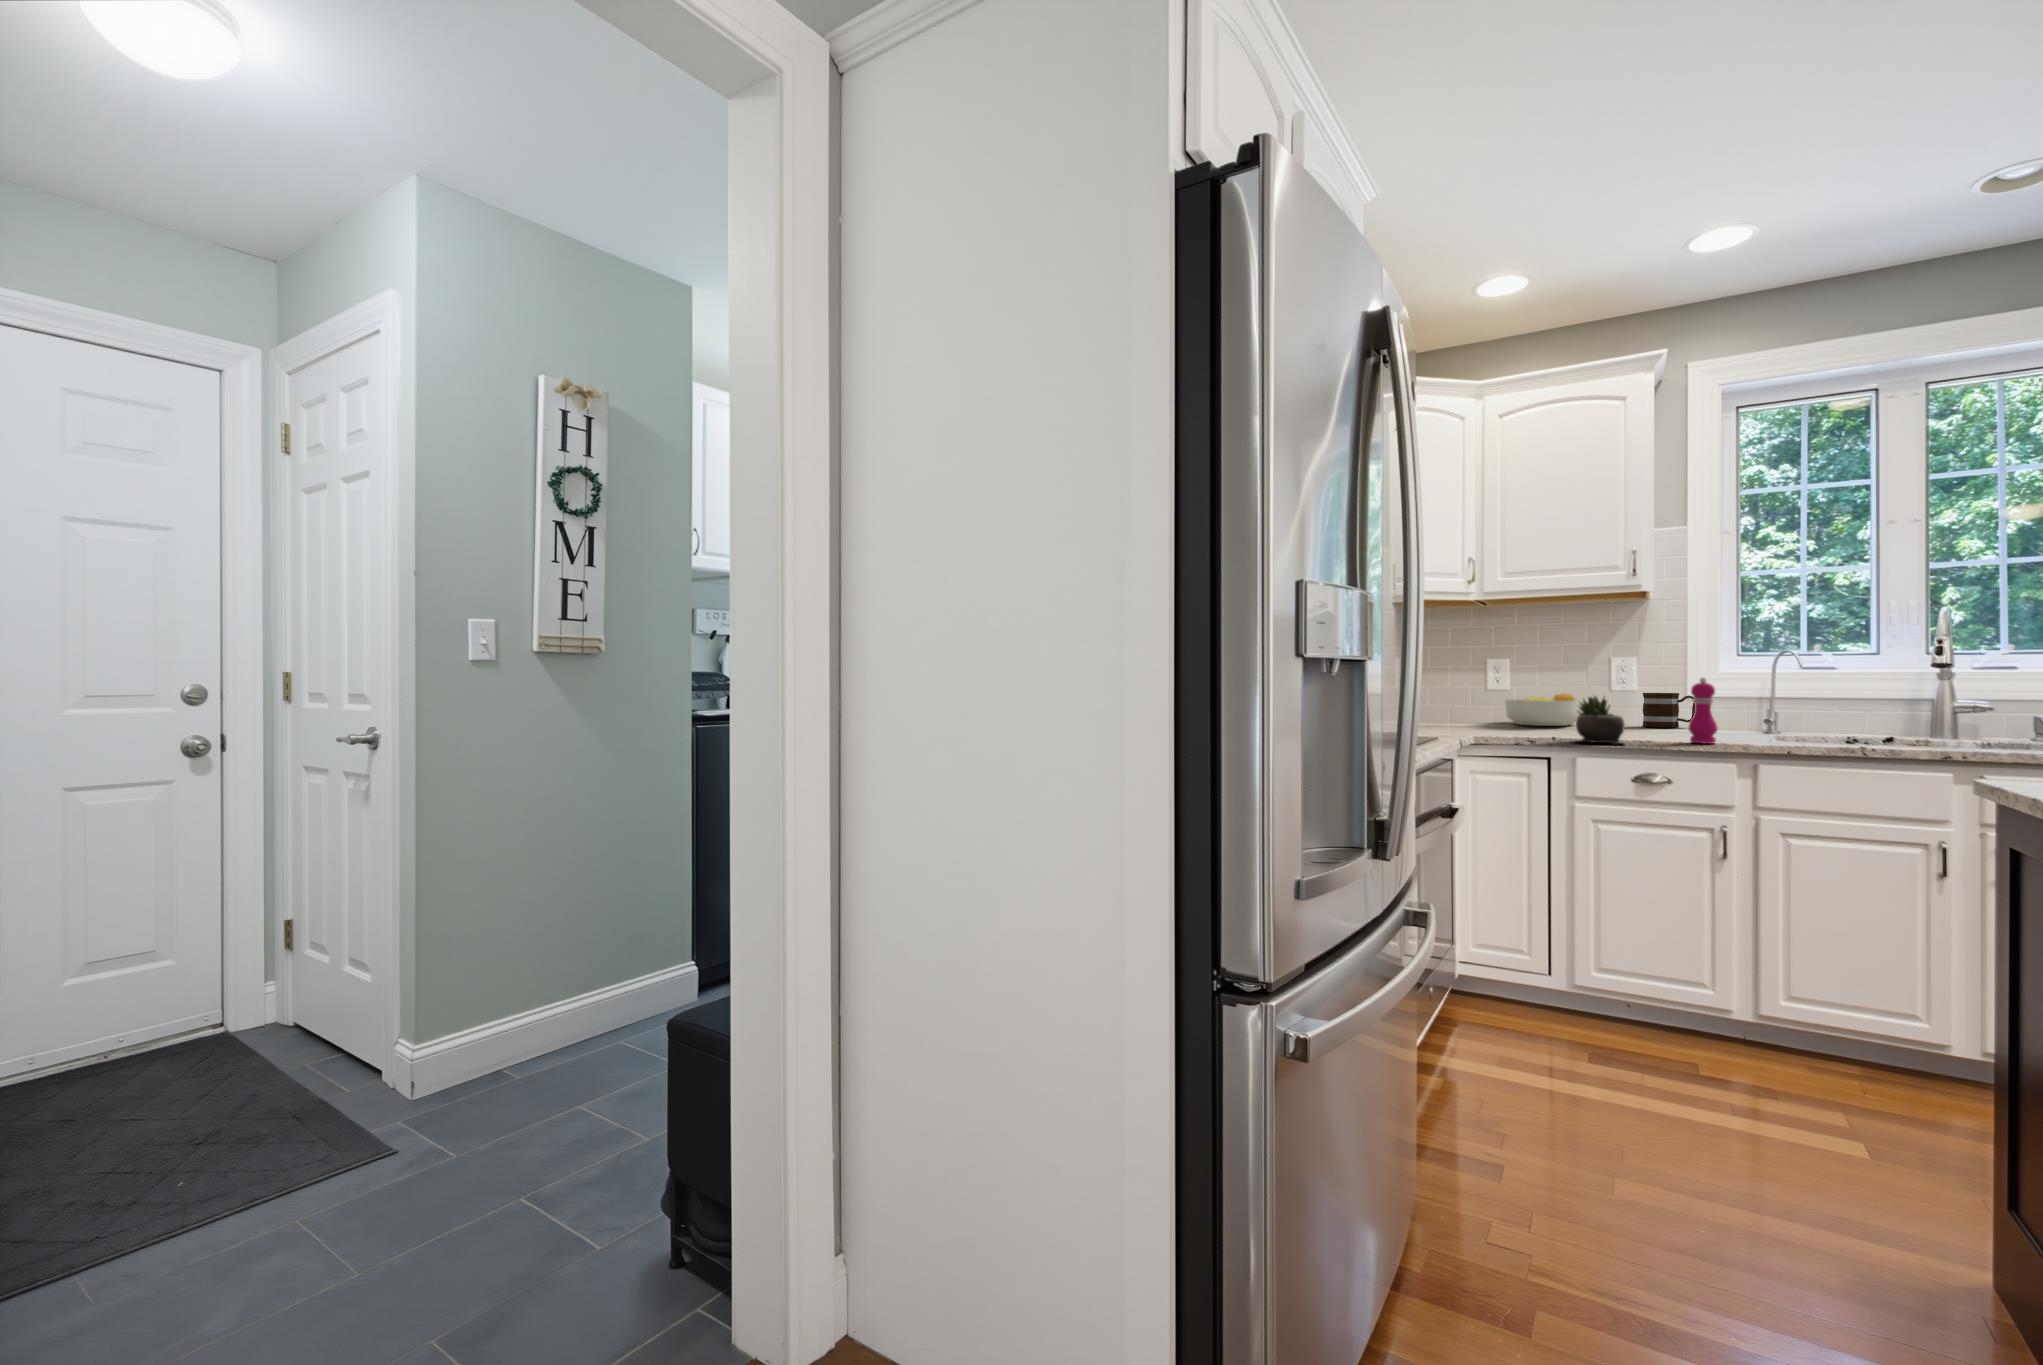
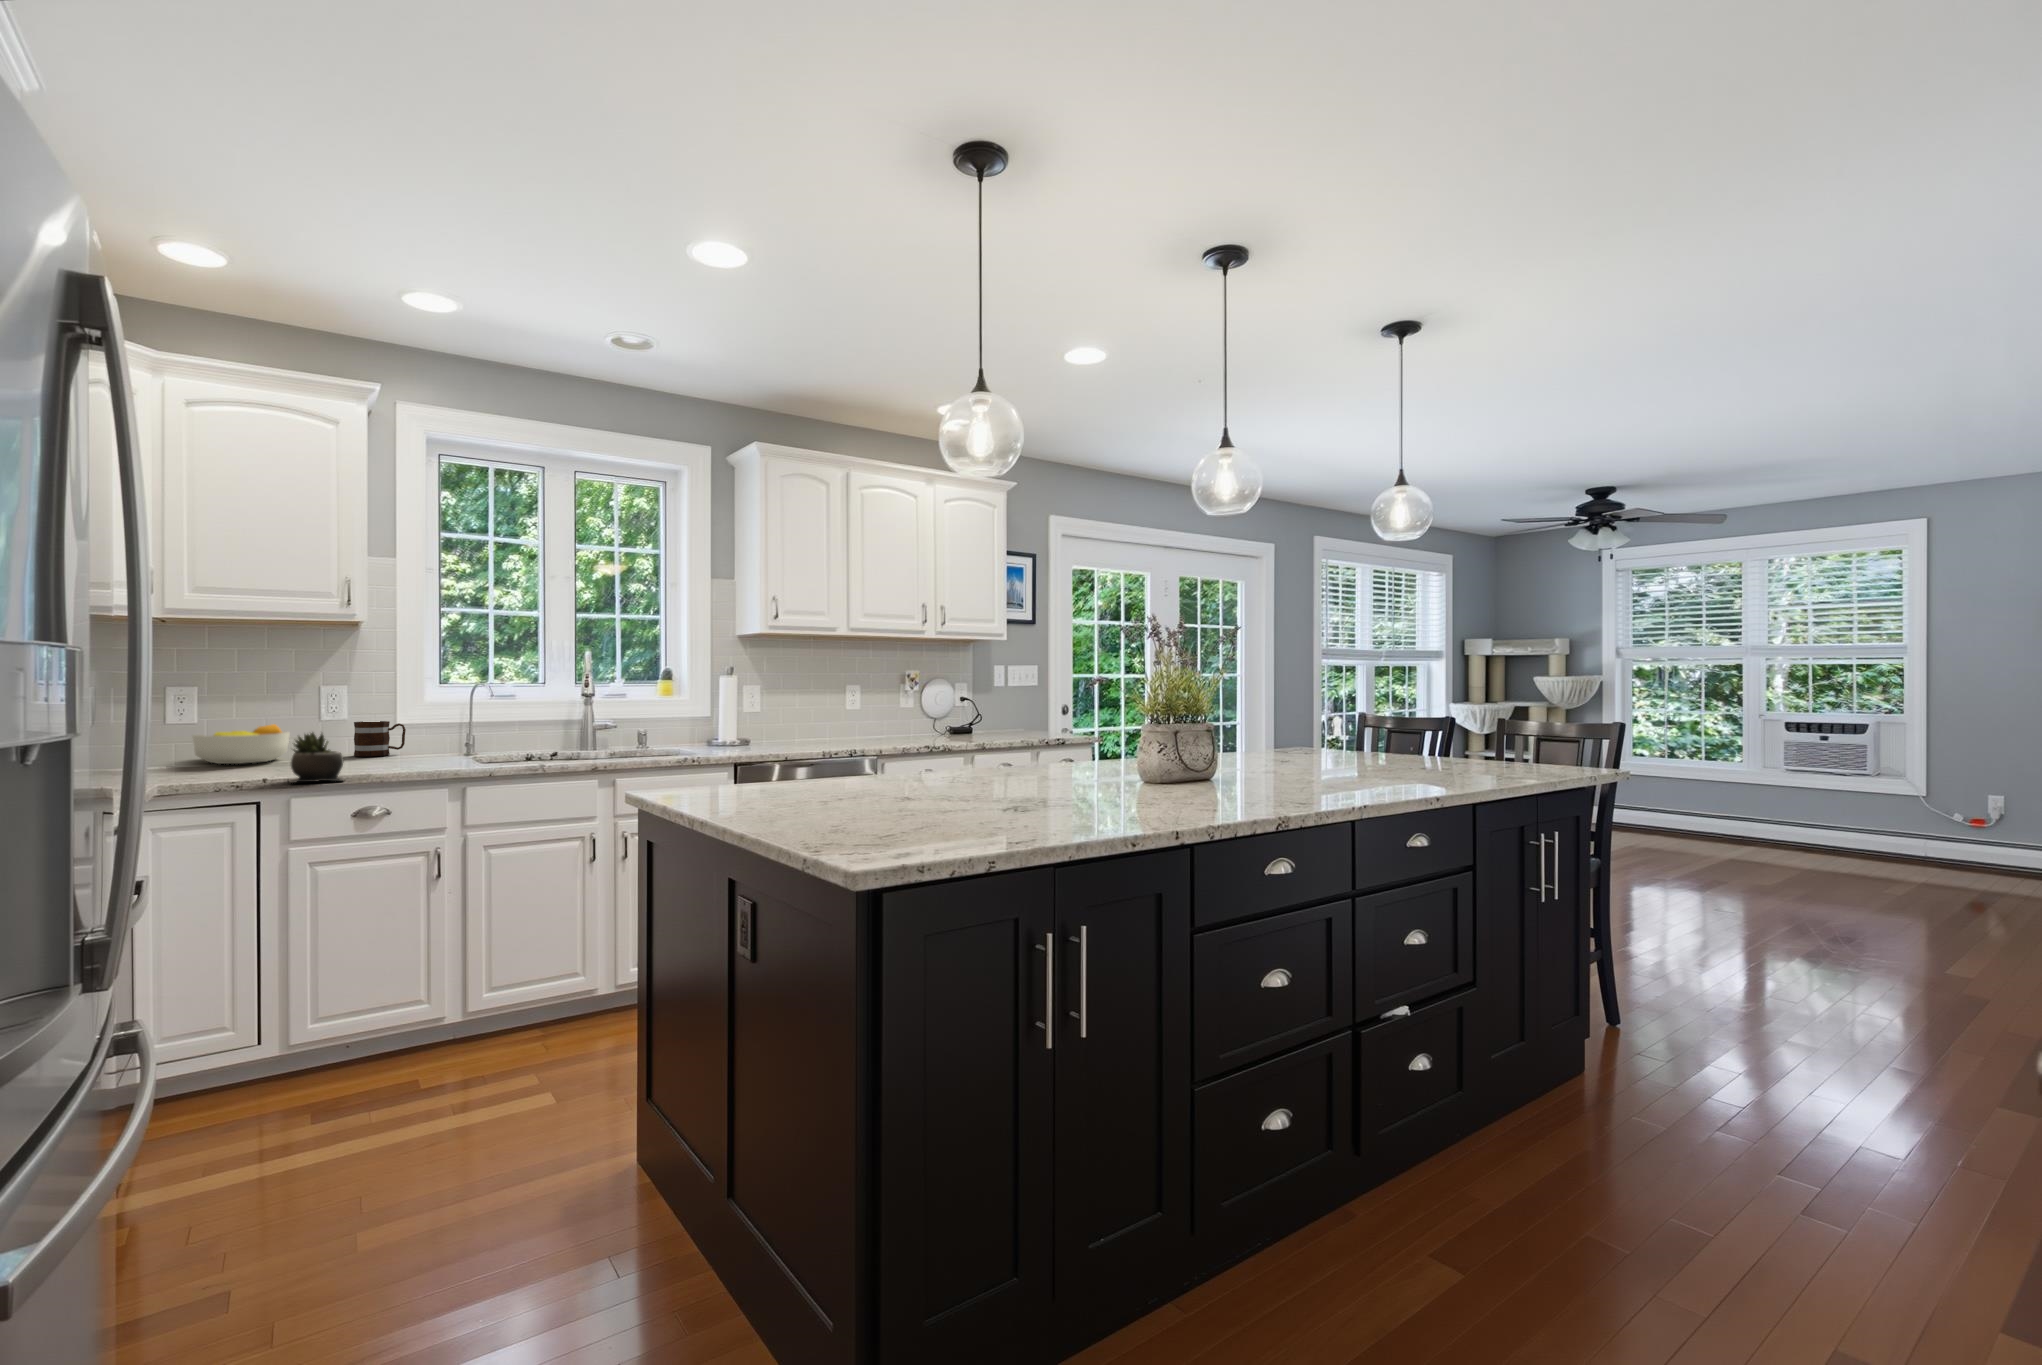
pepper mill: present [1689,678,1718,744] -> none [405,710,431,773]

